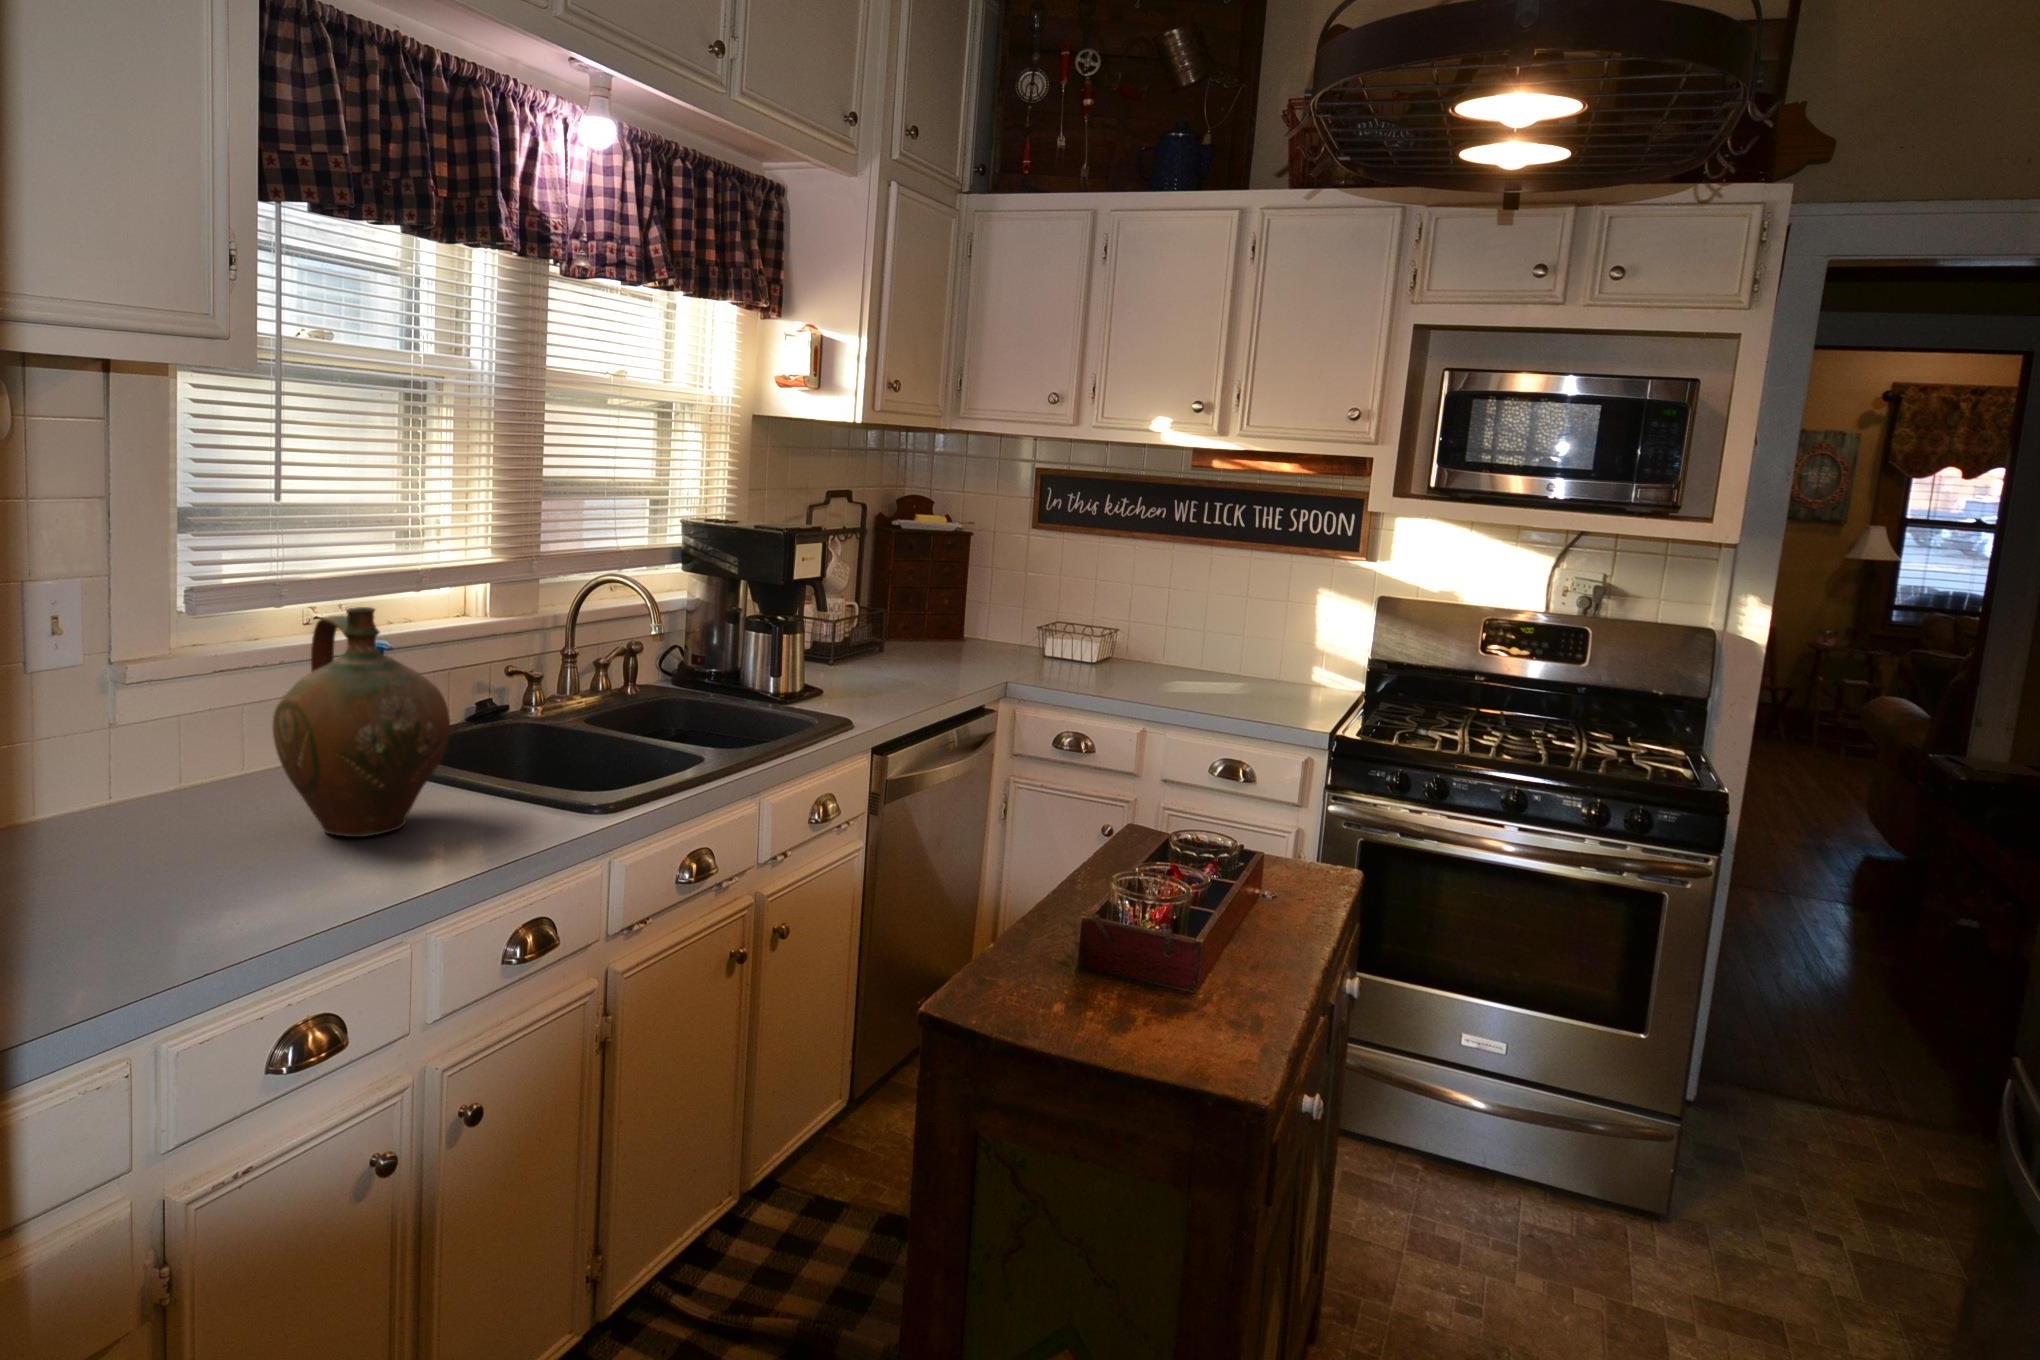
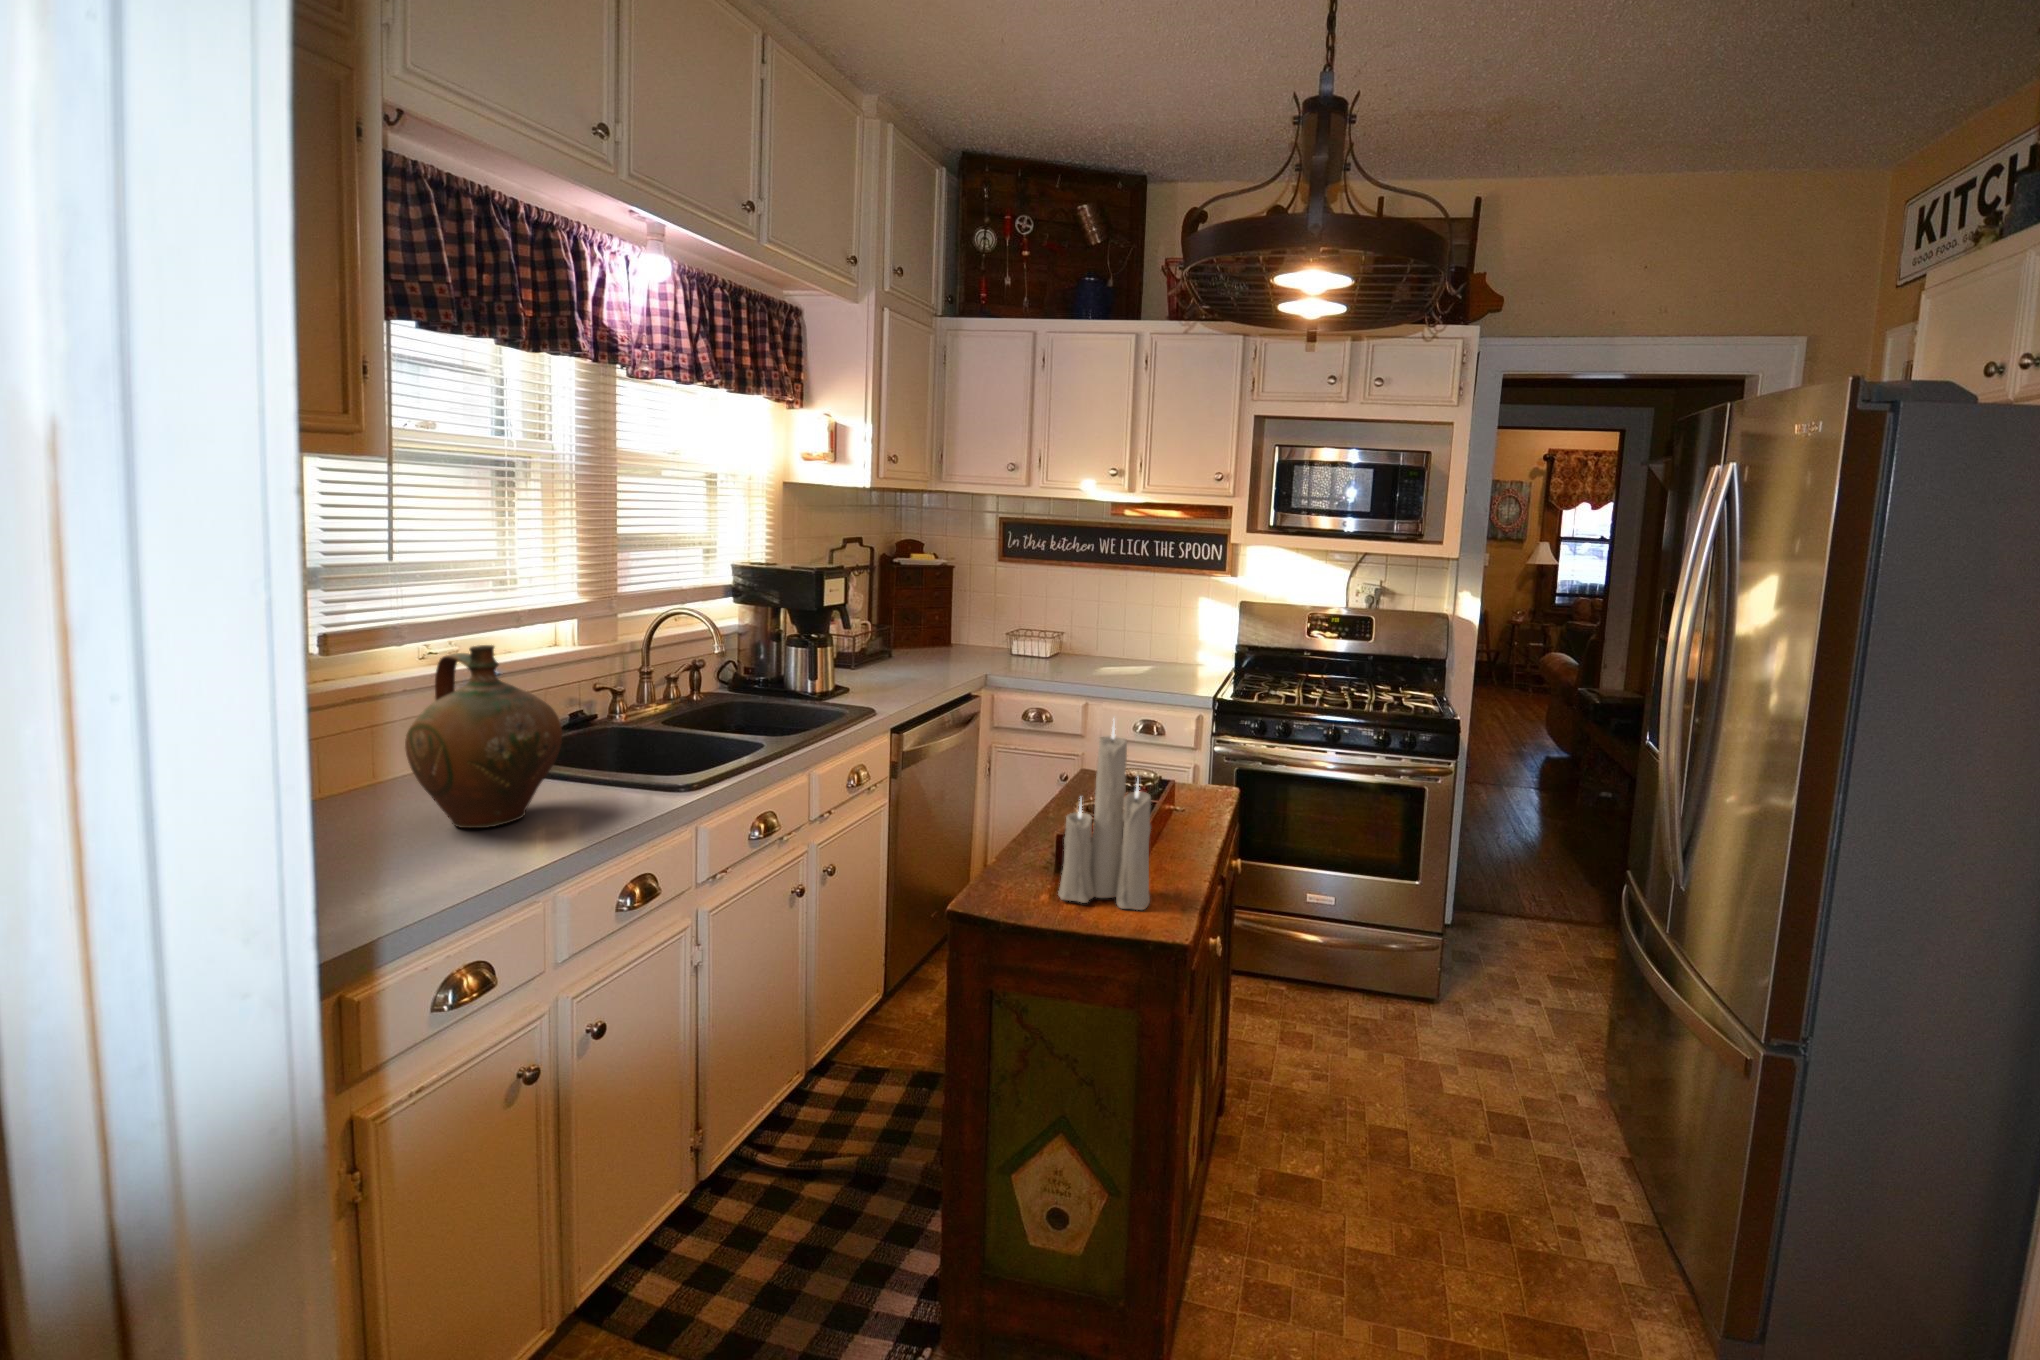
candle: none [1080,742,1228,1052] -> present [1058,722,1151,910]

